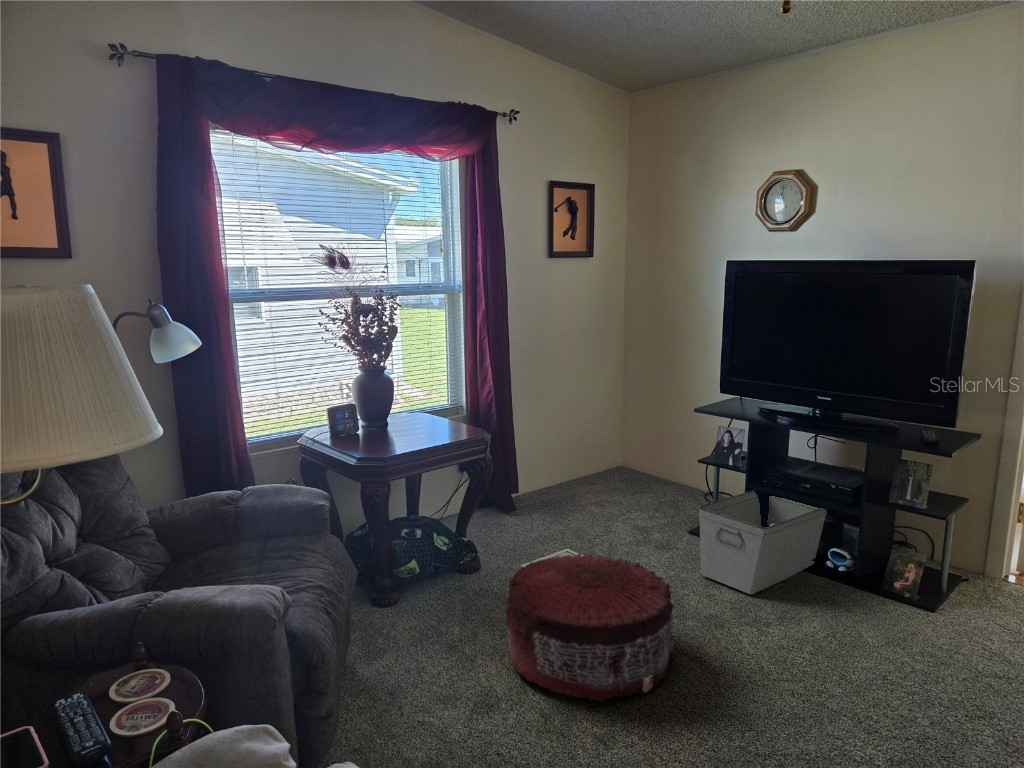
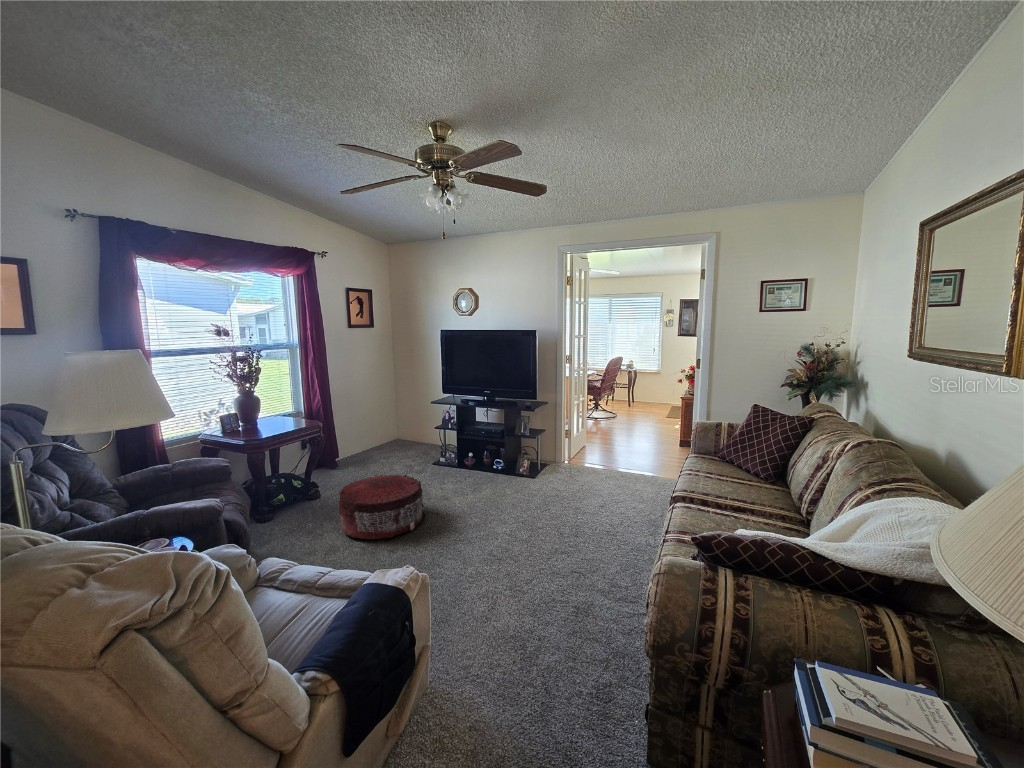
storage bin: present [699,490,827,594] -> none [434,436,492,484]

